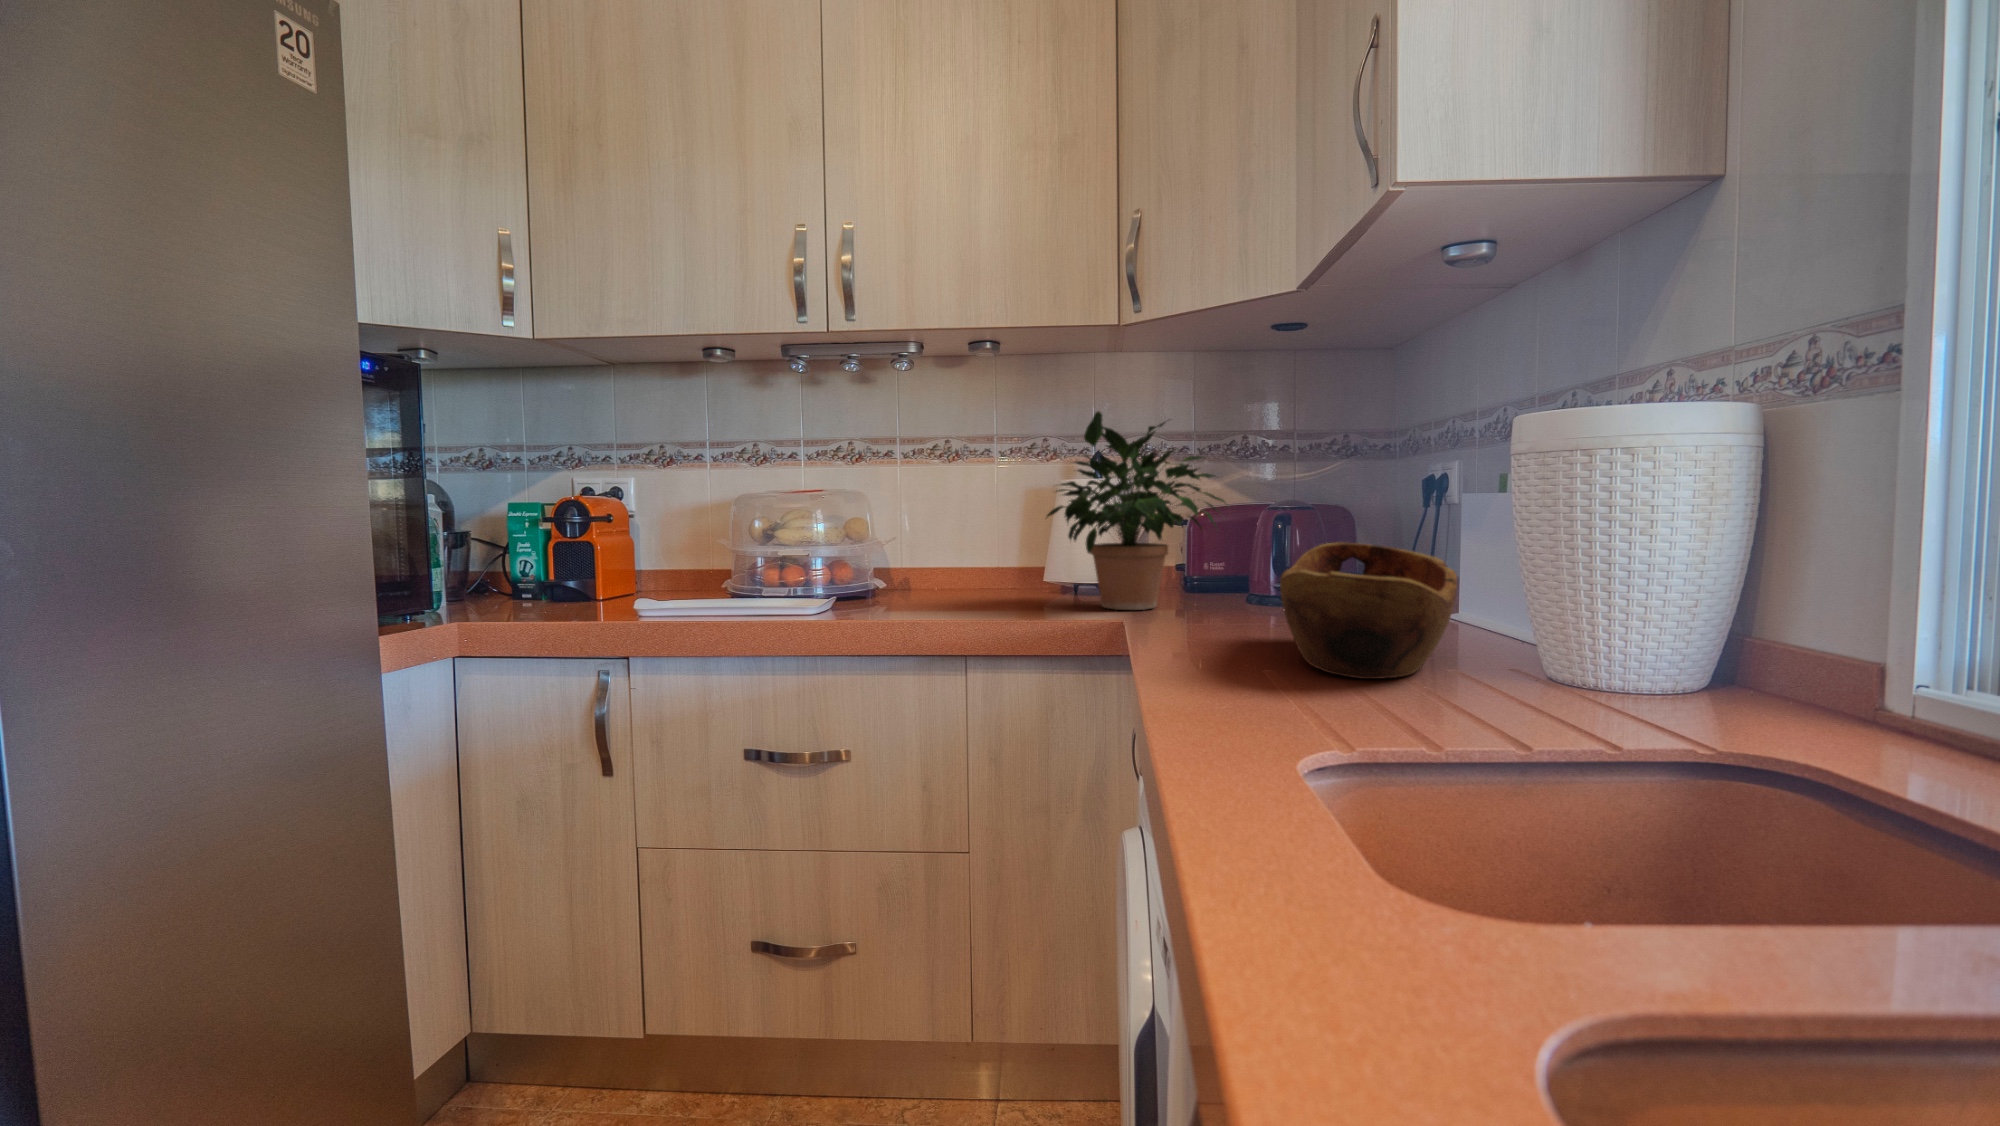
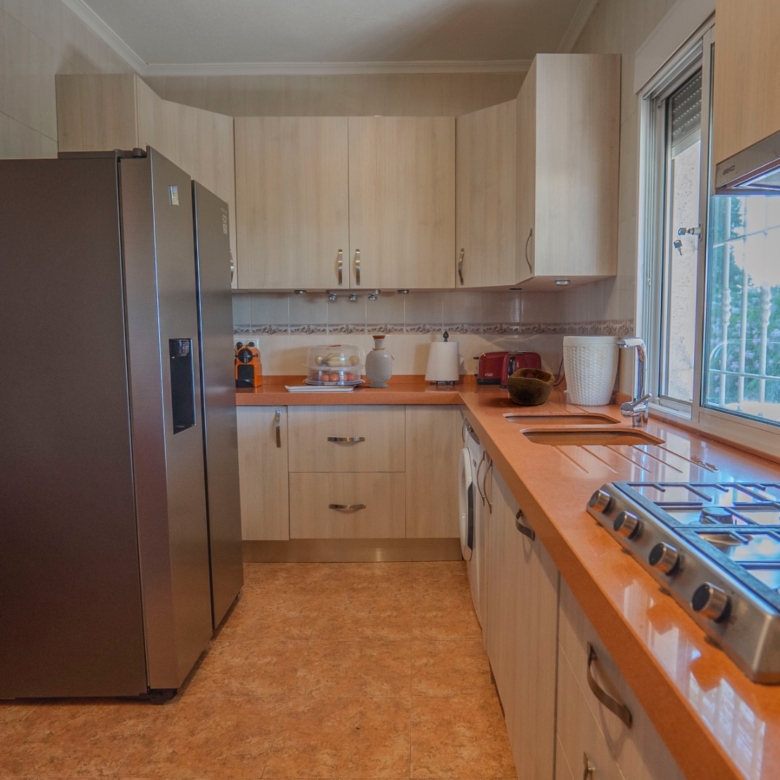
potted plant: present [1047,411,1225,610] -> none [429,321,495,390]
bottle: none [877,459,955,601] -> present [365,335,394,388]

